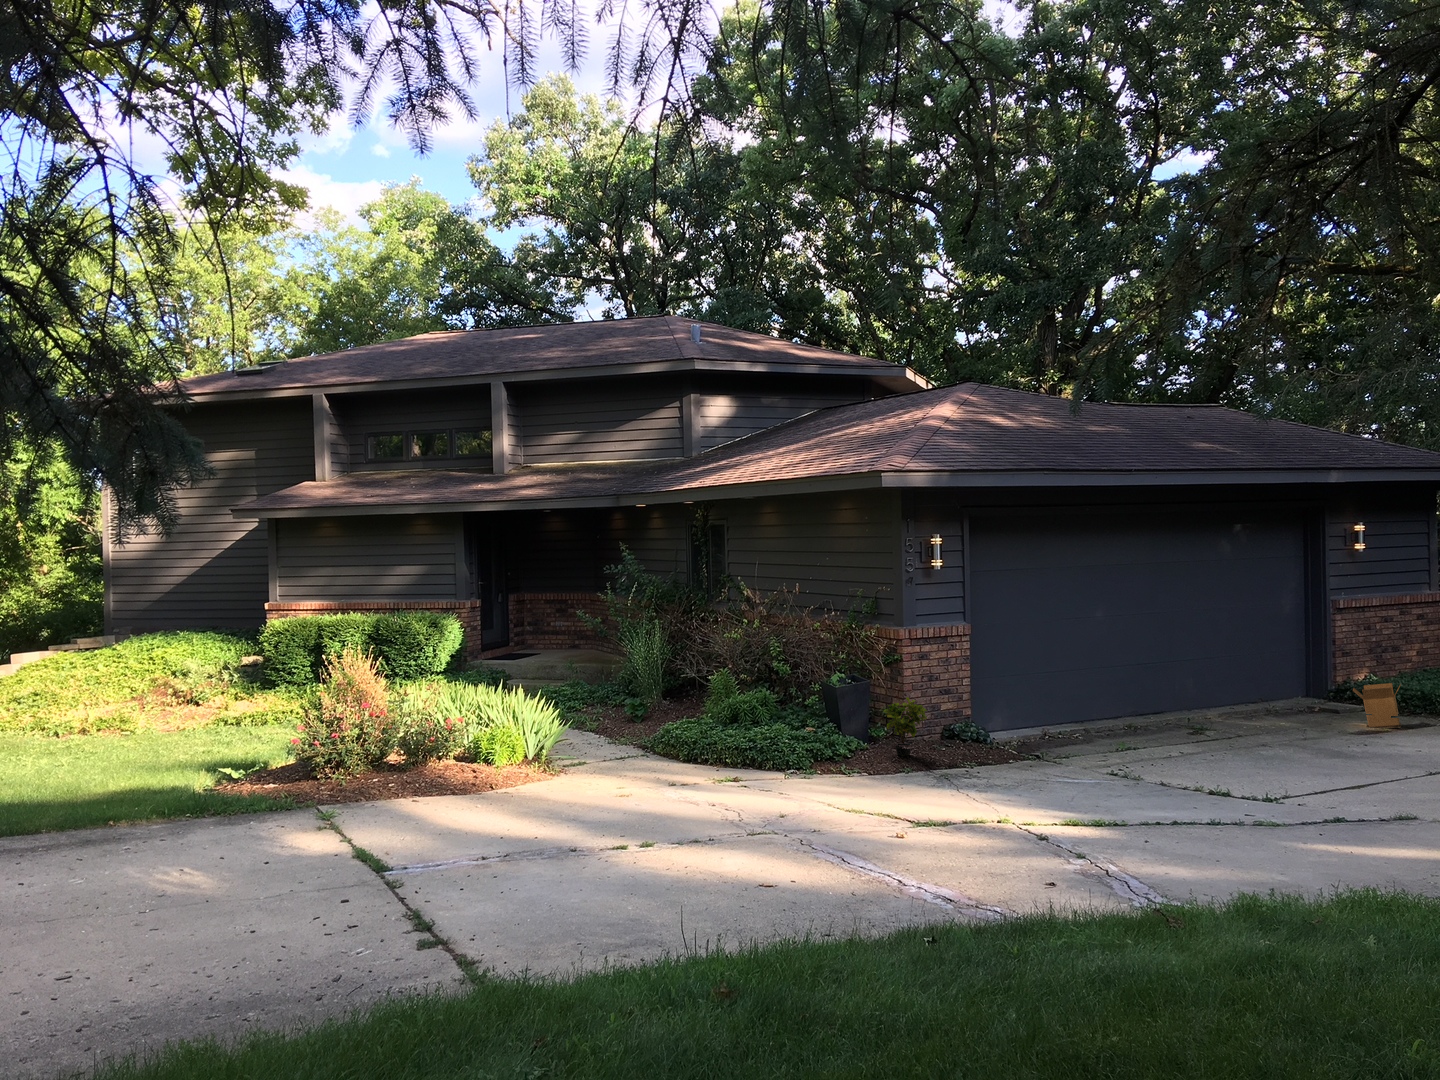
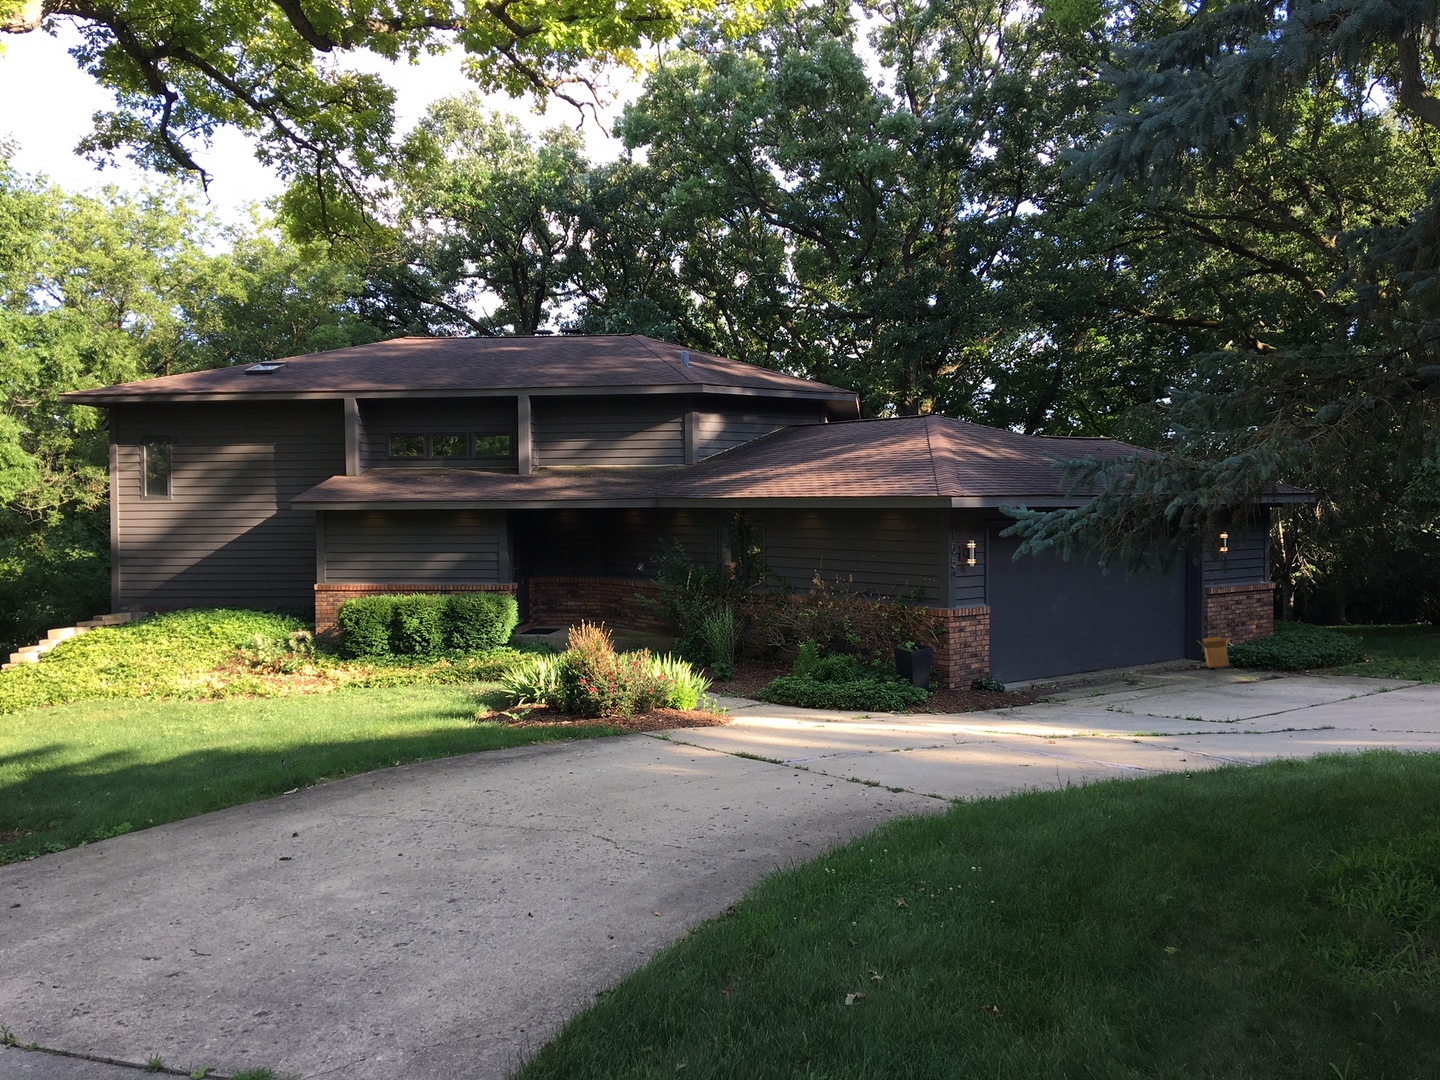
potted plant: present [884,697,927,756] -> none [940,658,973,699]

